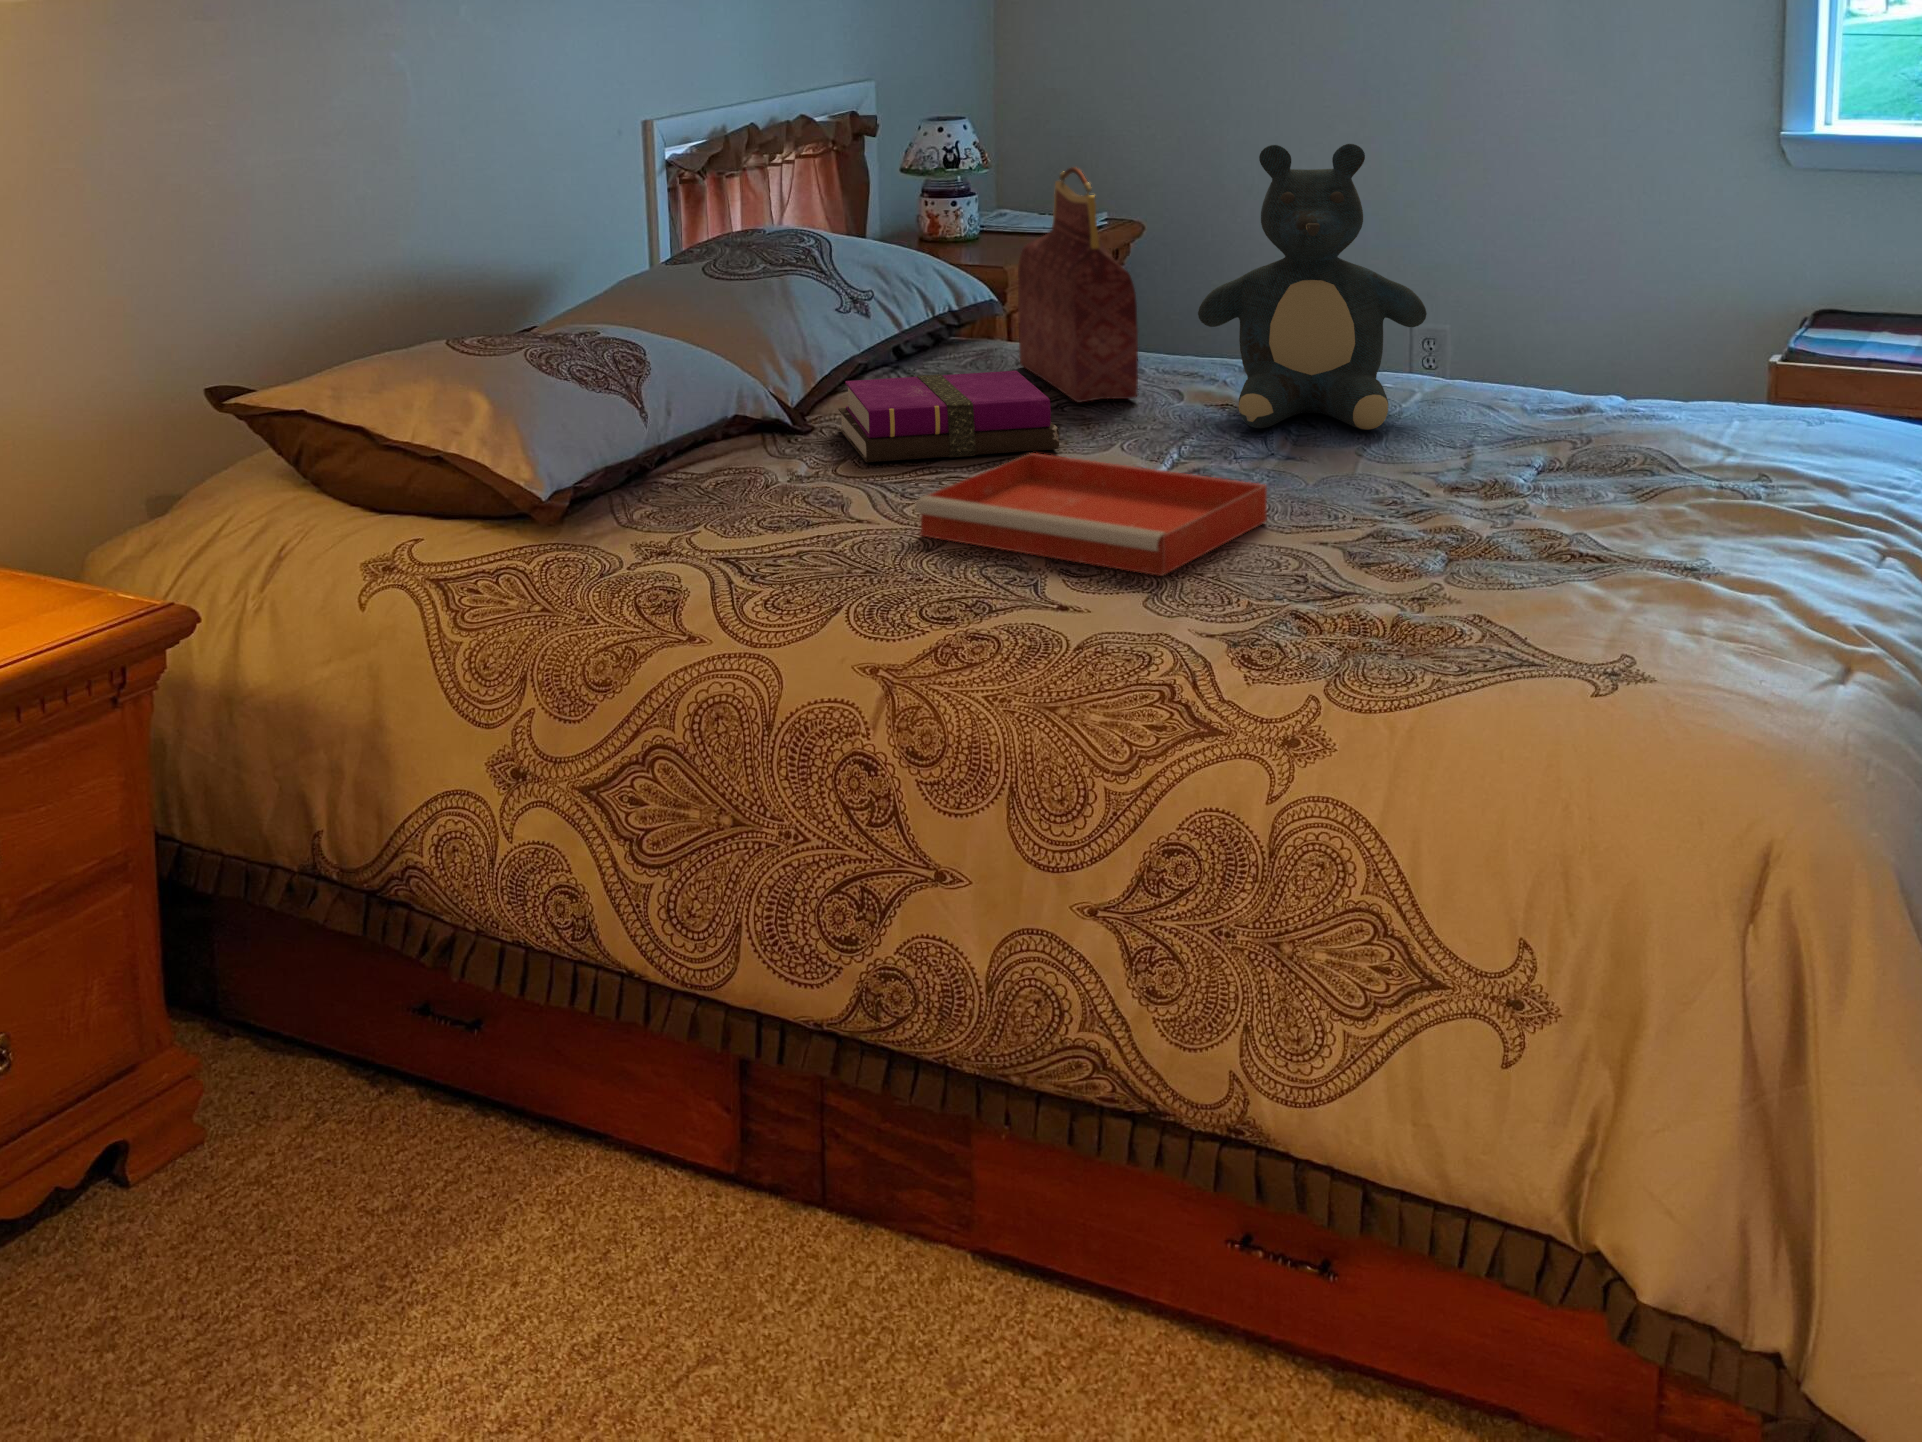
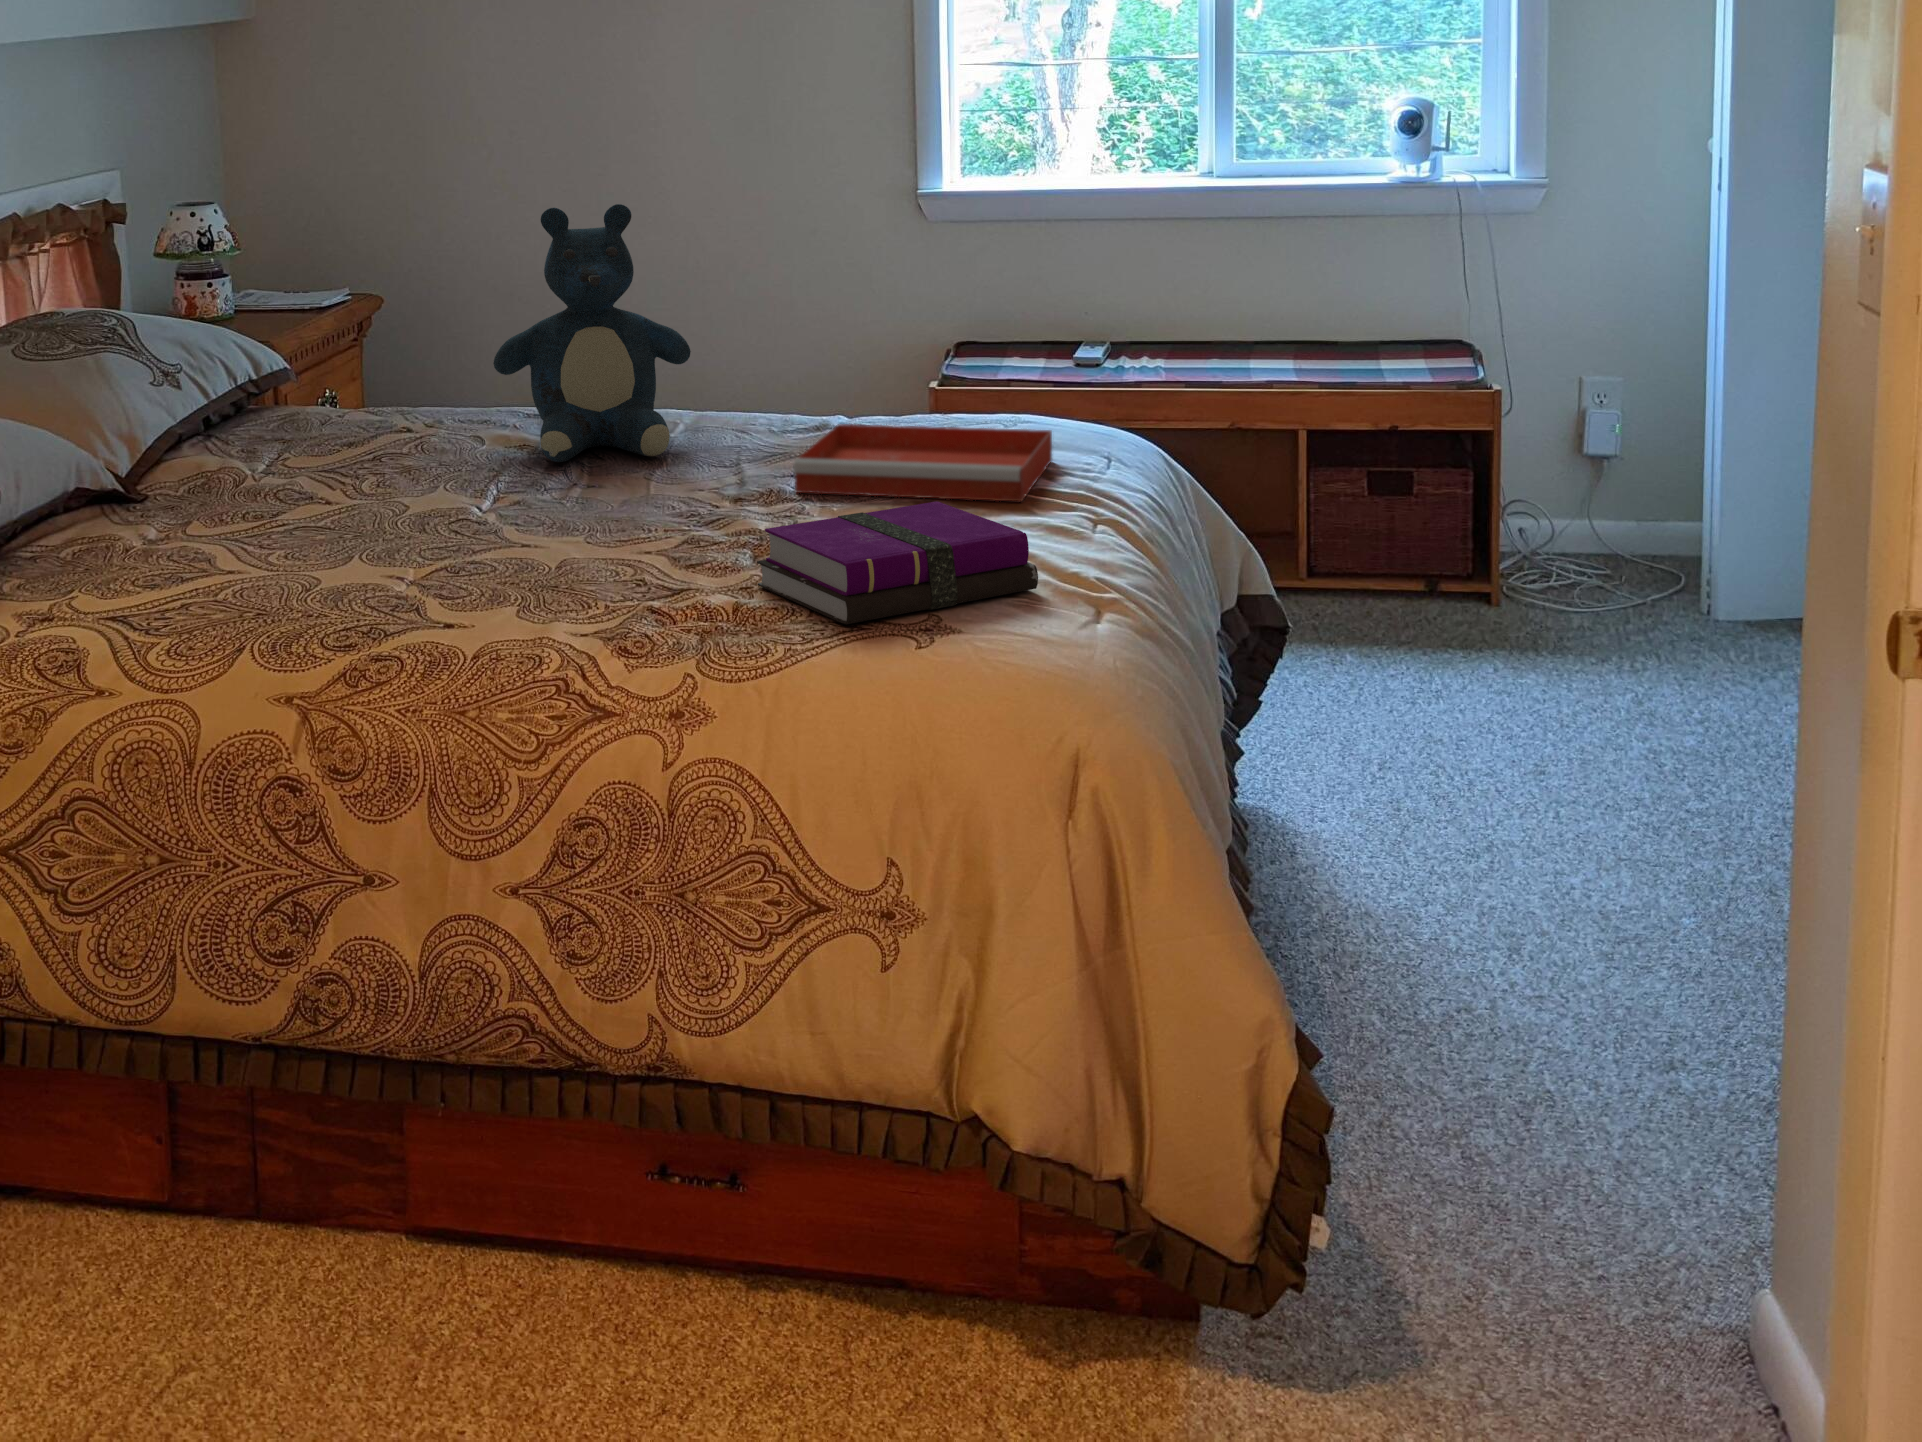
handbag: present [1018,167,1138,403] -> none [316,237,442,452]
notebook: present [838,371,1059,462] -> present [757,501,1038,624]
tray: present [916,453,1267,576] -> present [793,424,1052,502]

